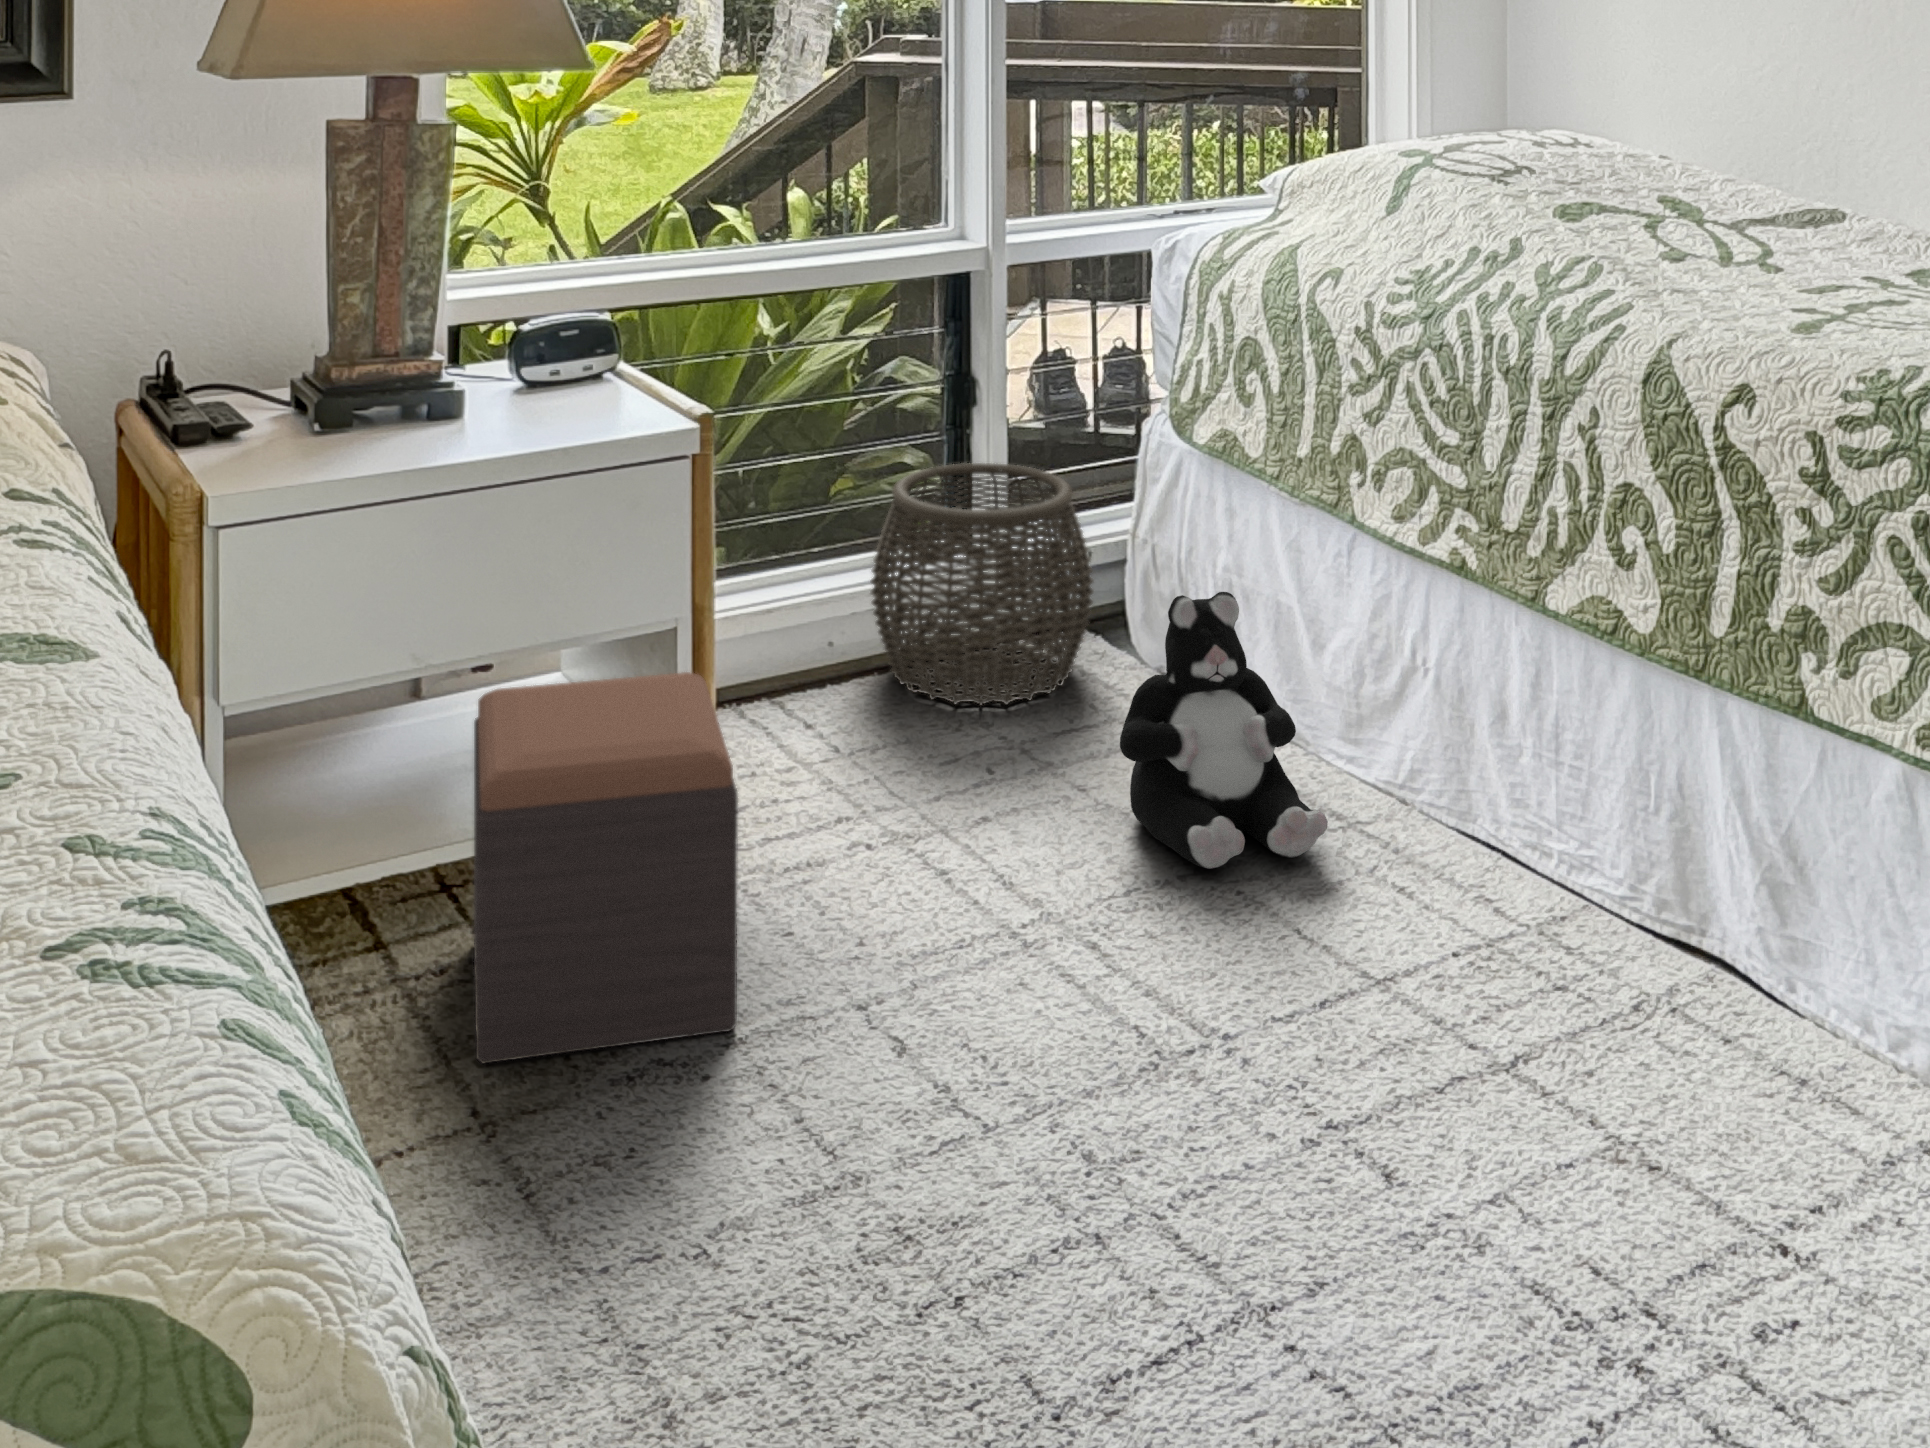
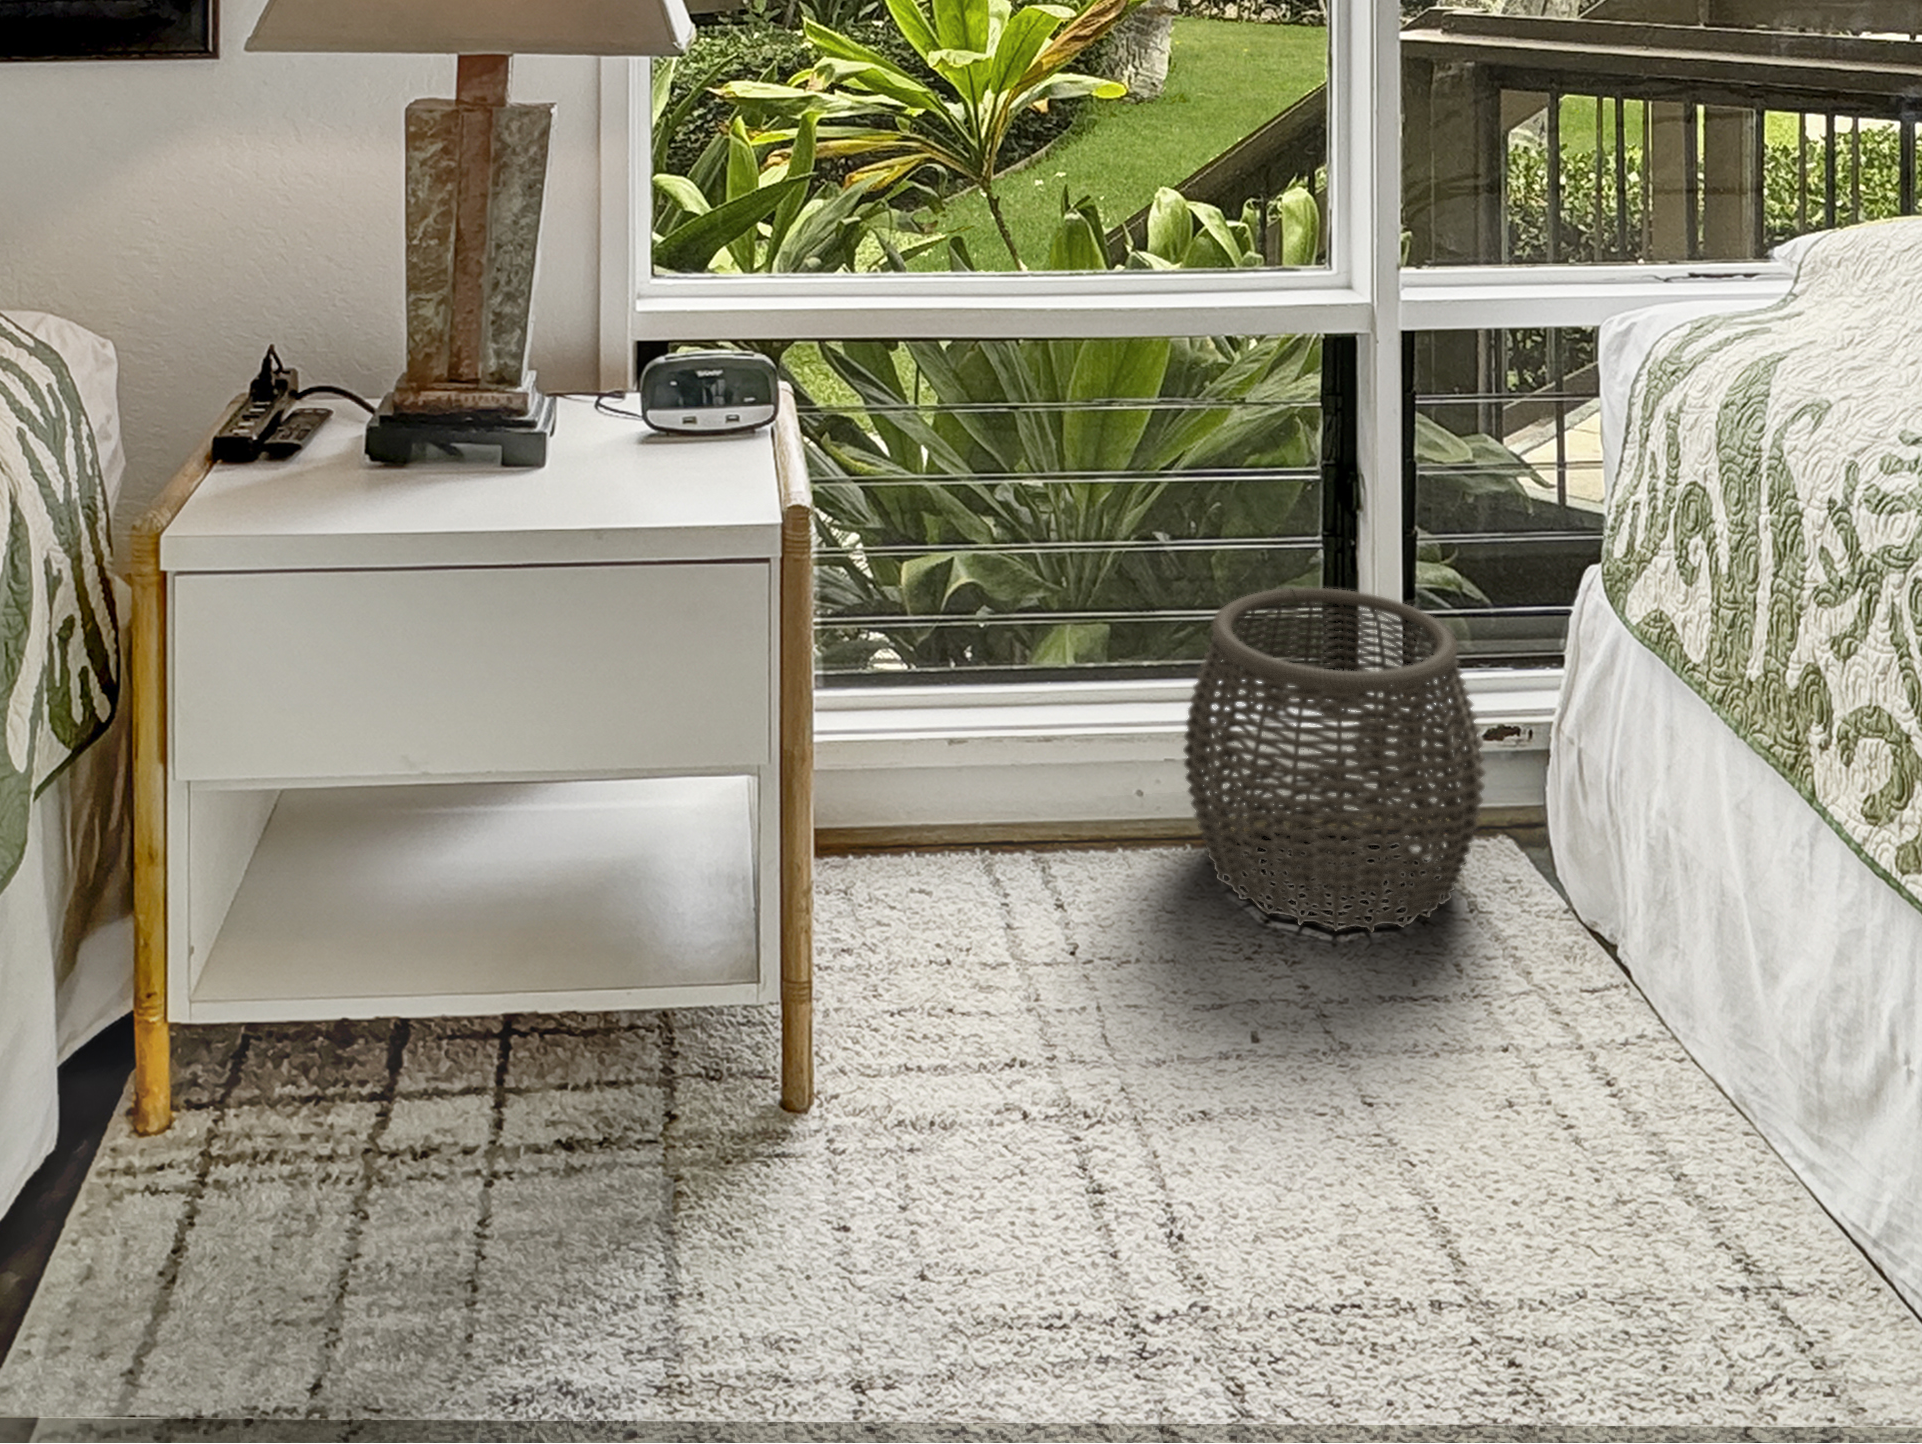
plush toy: present [1120,592,1328,869] -> none [1379,866,1671,1322]
footstool: present [474,672,738,1063] -> none [377,819,778,1362]

